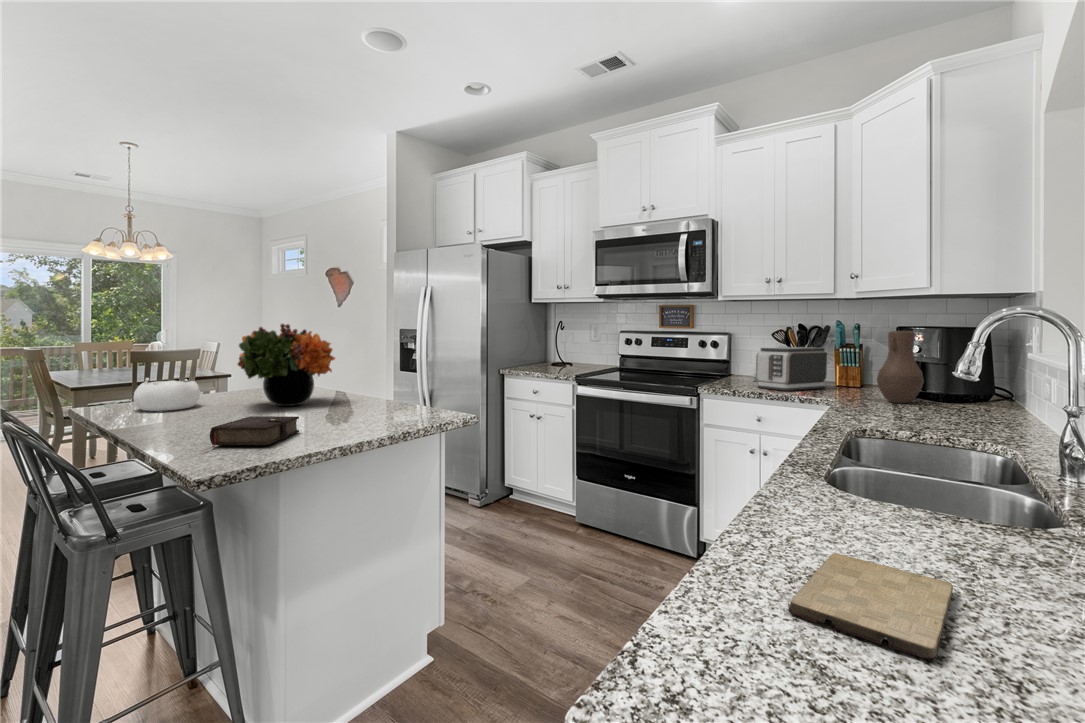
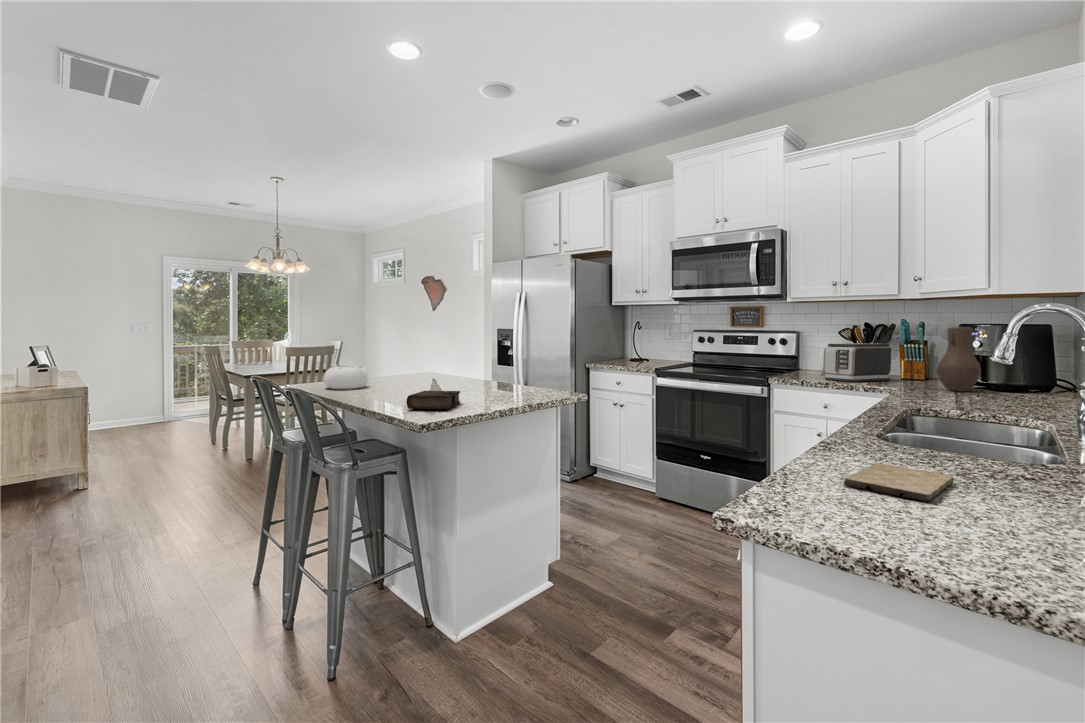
flower arrangement: present [238,324,335,406] -> none [396,322,470,387]

